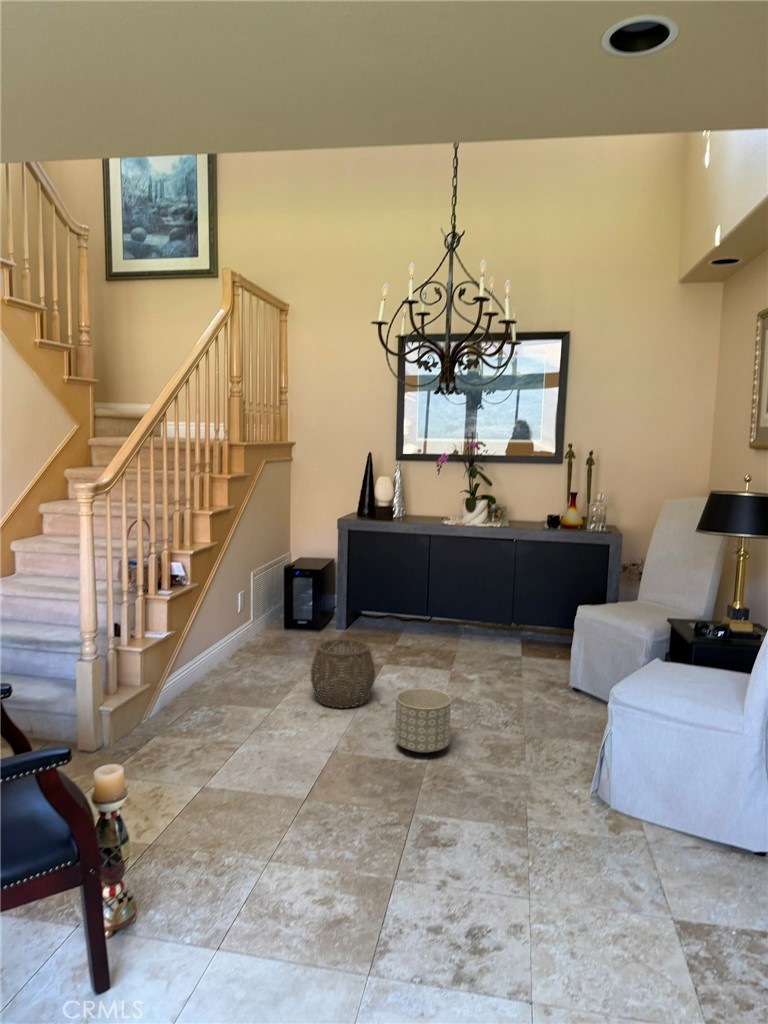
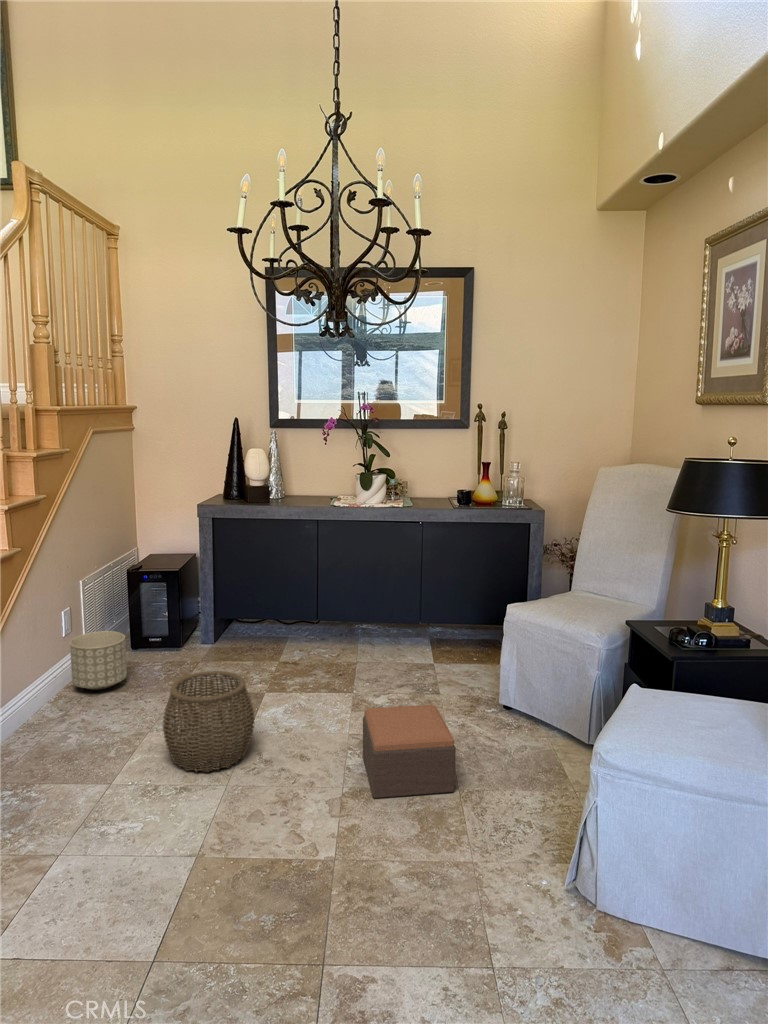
footstool: none [454,672,522,736] -> present [363,705,456,798]
planter: present [395,688,451,753] -> present [70,631,127,690]

